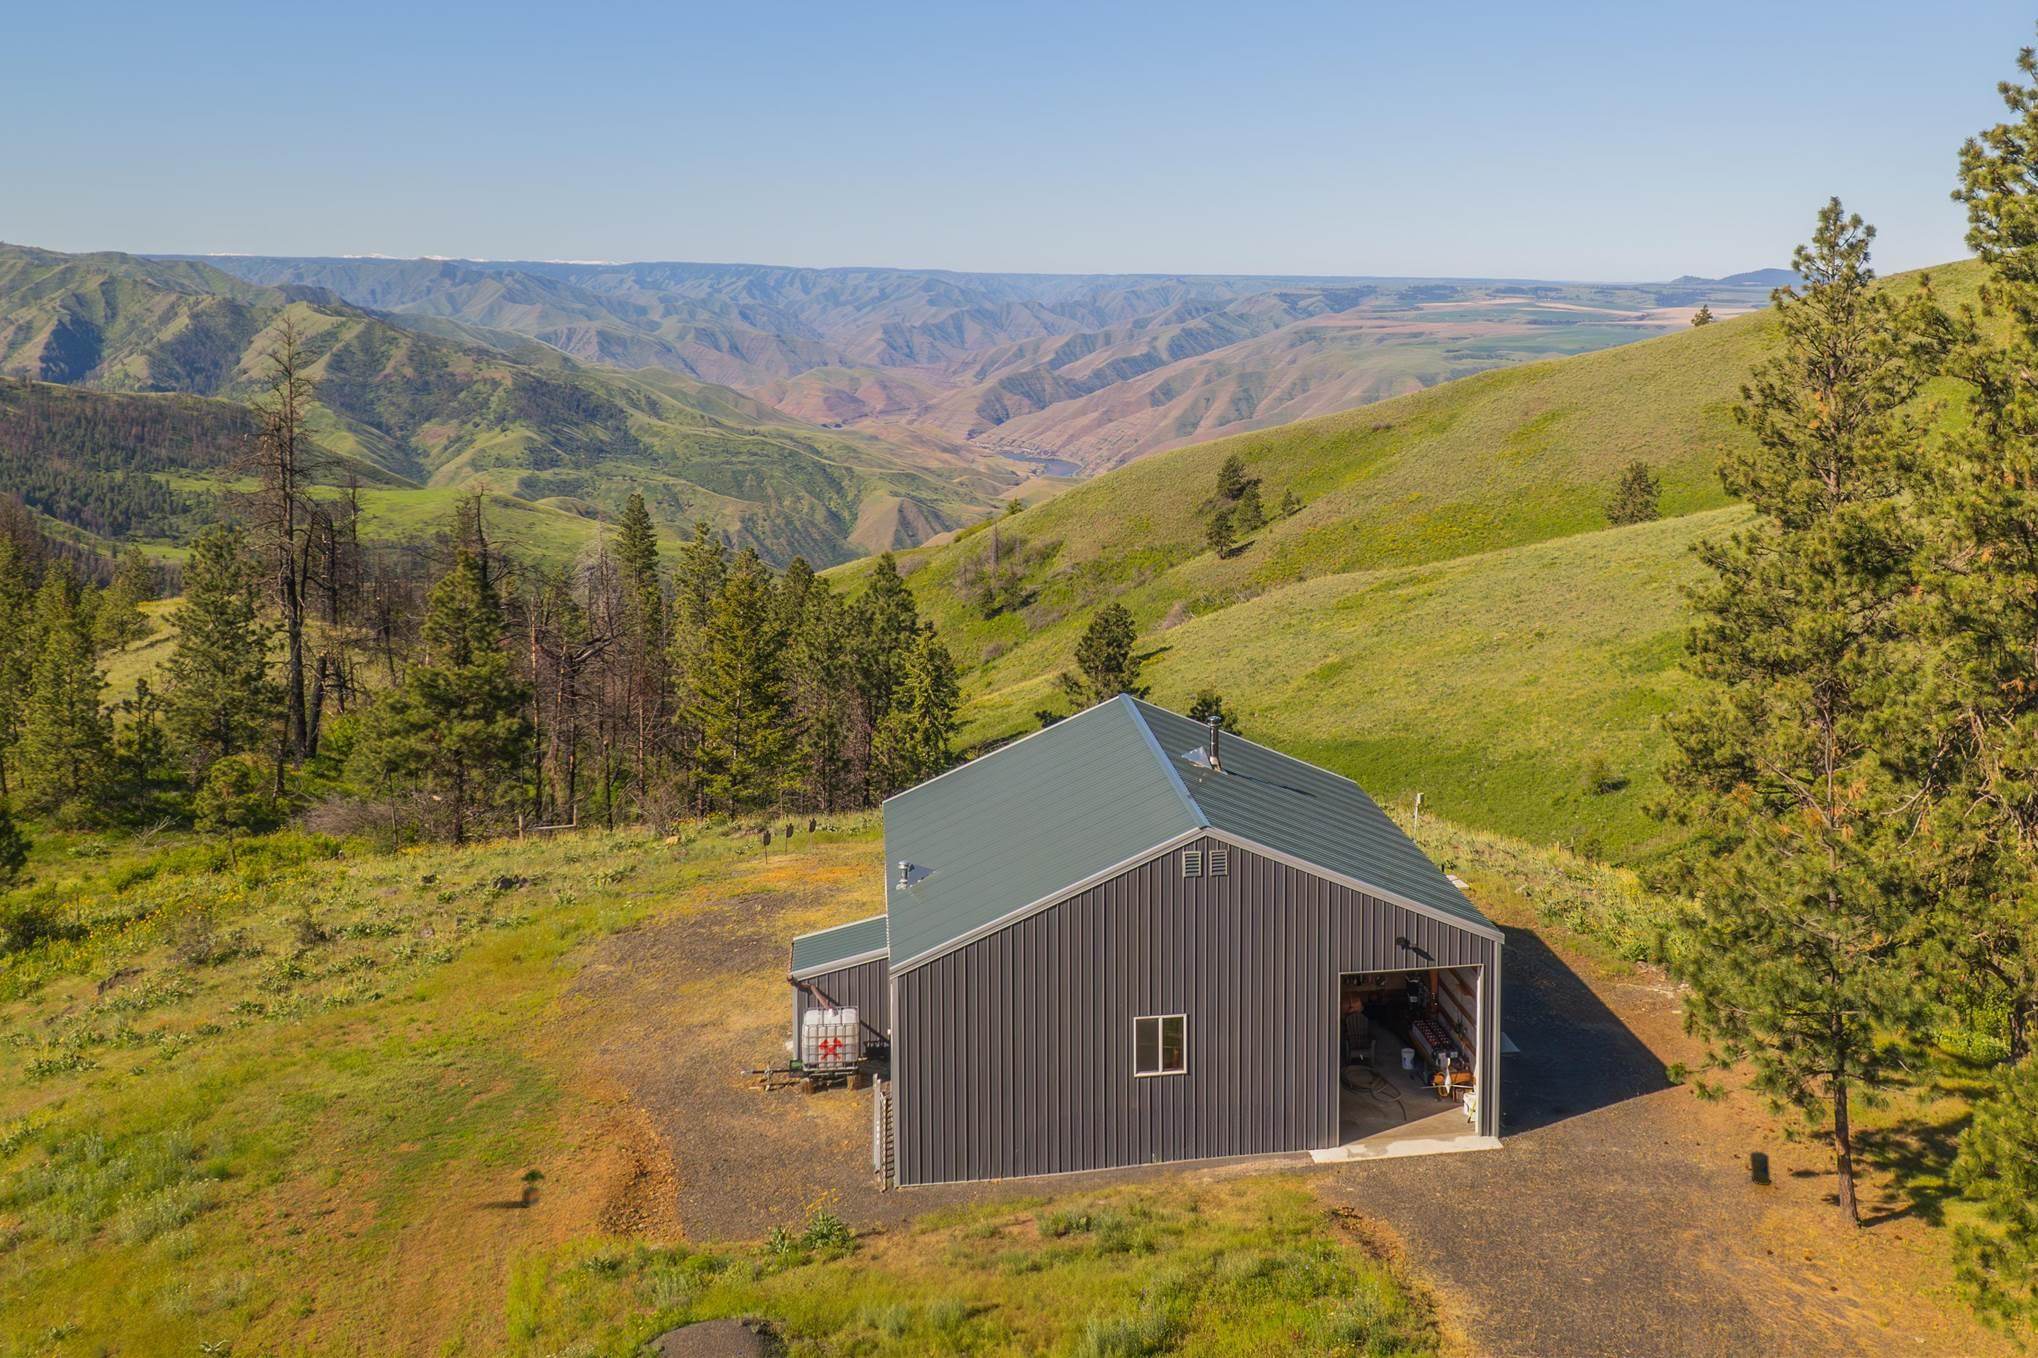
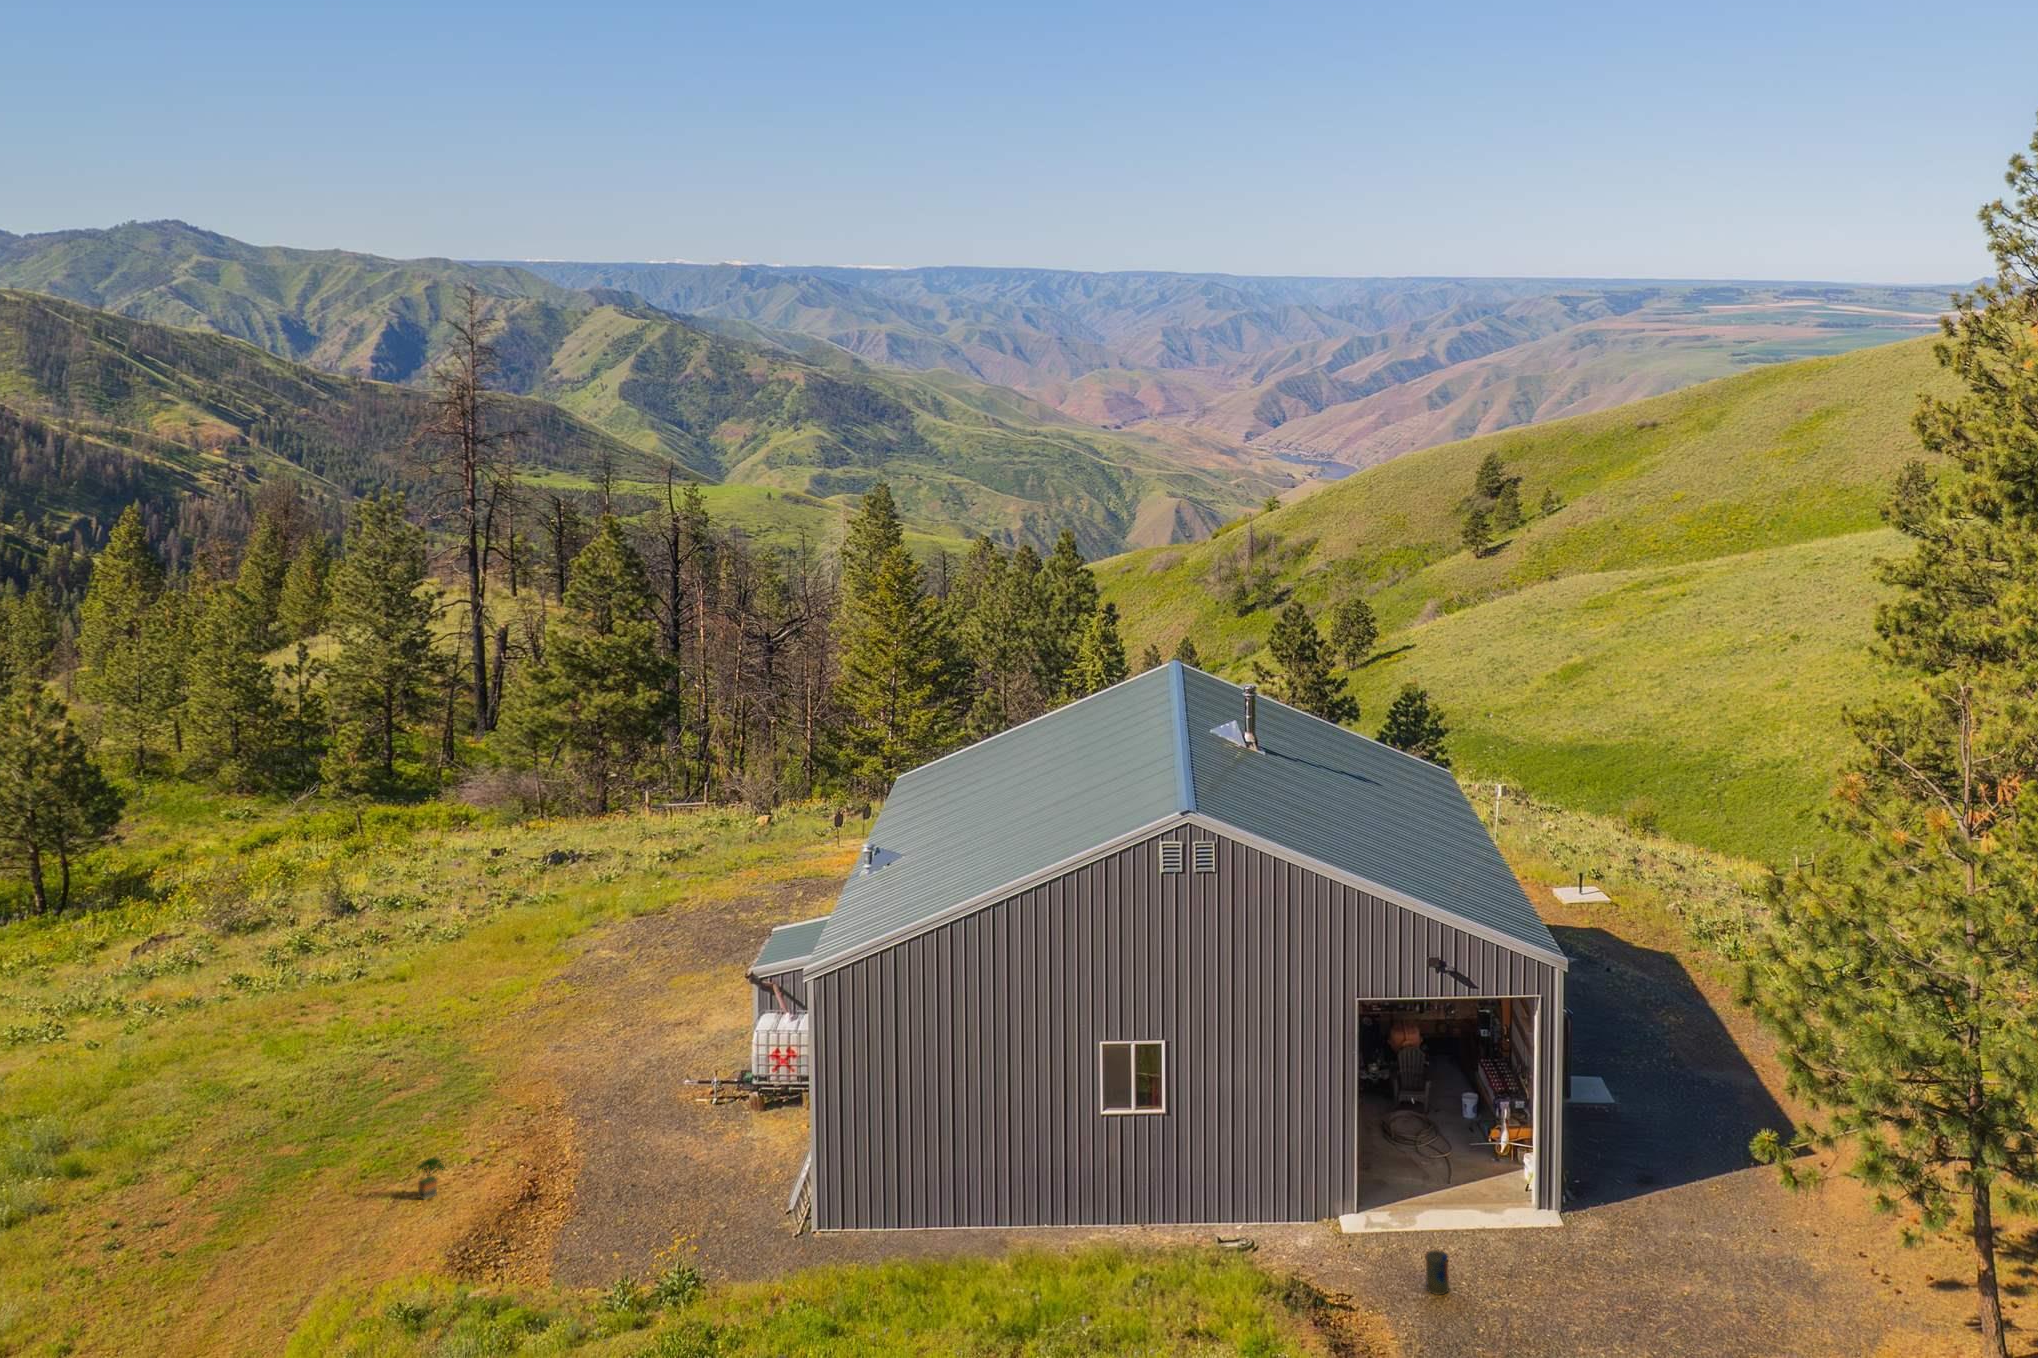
trash can: present [1750,1152,1770,1185] -> present [1425,1250,1449,1295]

